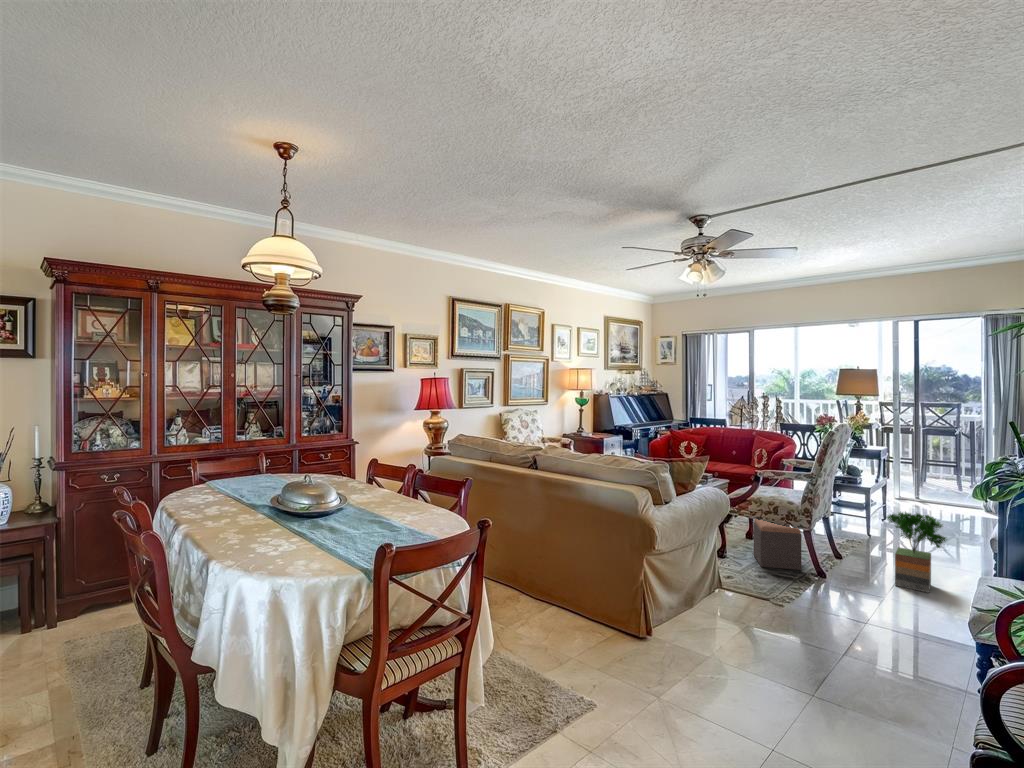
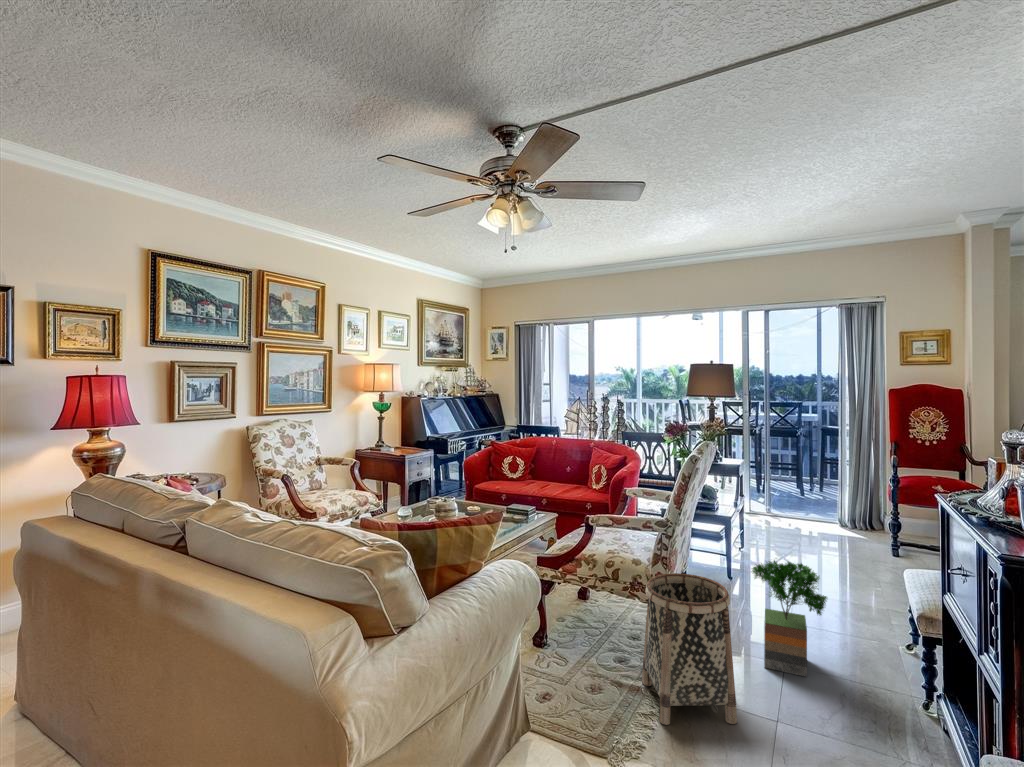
basket: none [798,511,867,606] -> present [642,573,737,725]
footstool: present [754,519,802,570] -> none [585,576,647,653]

